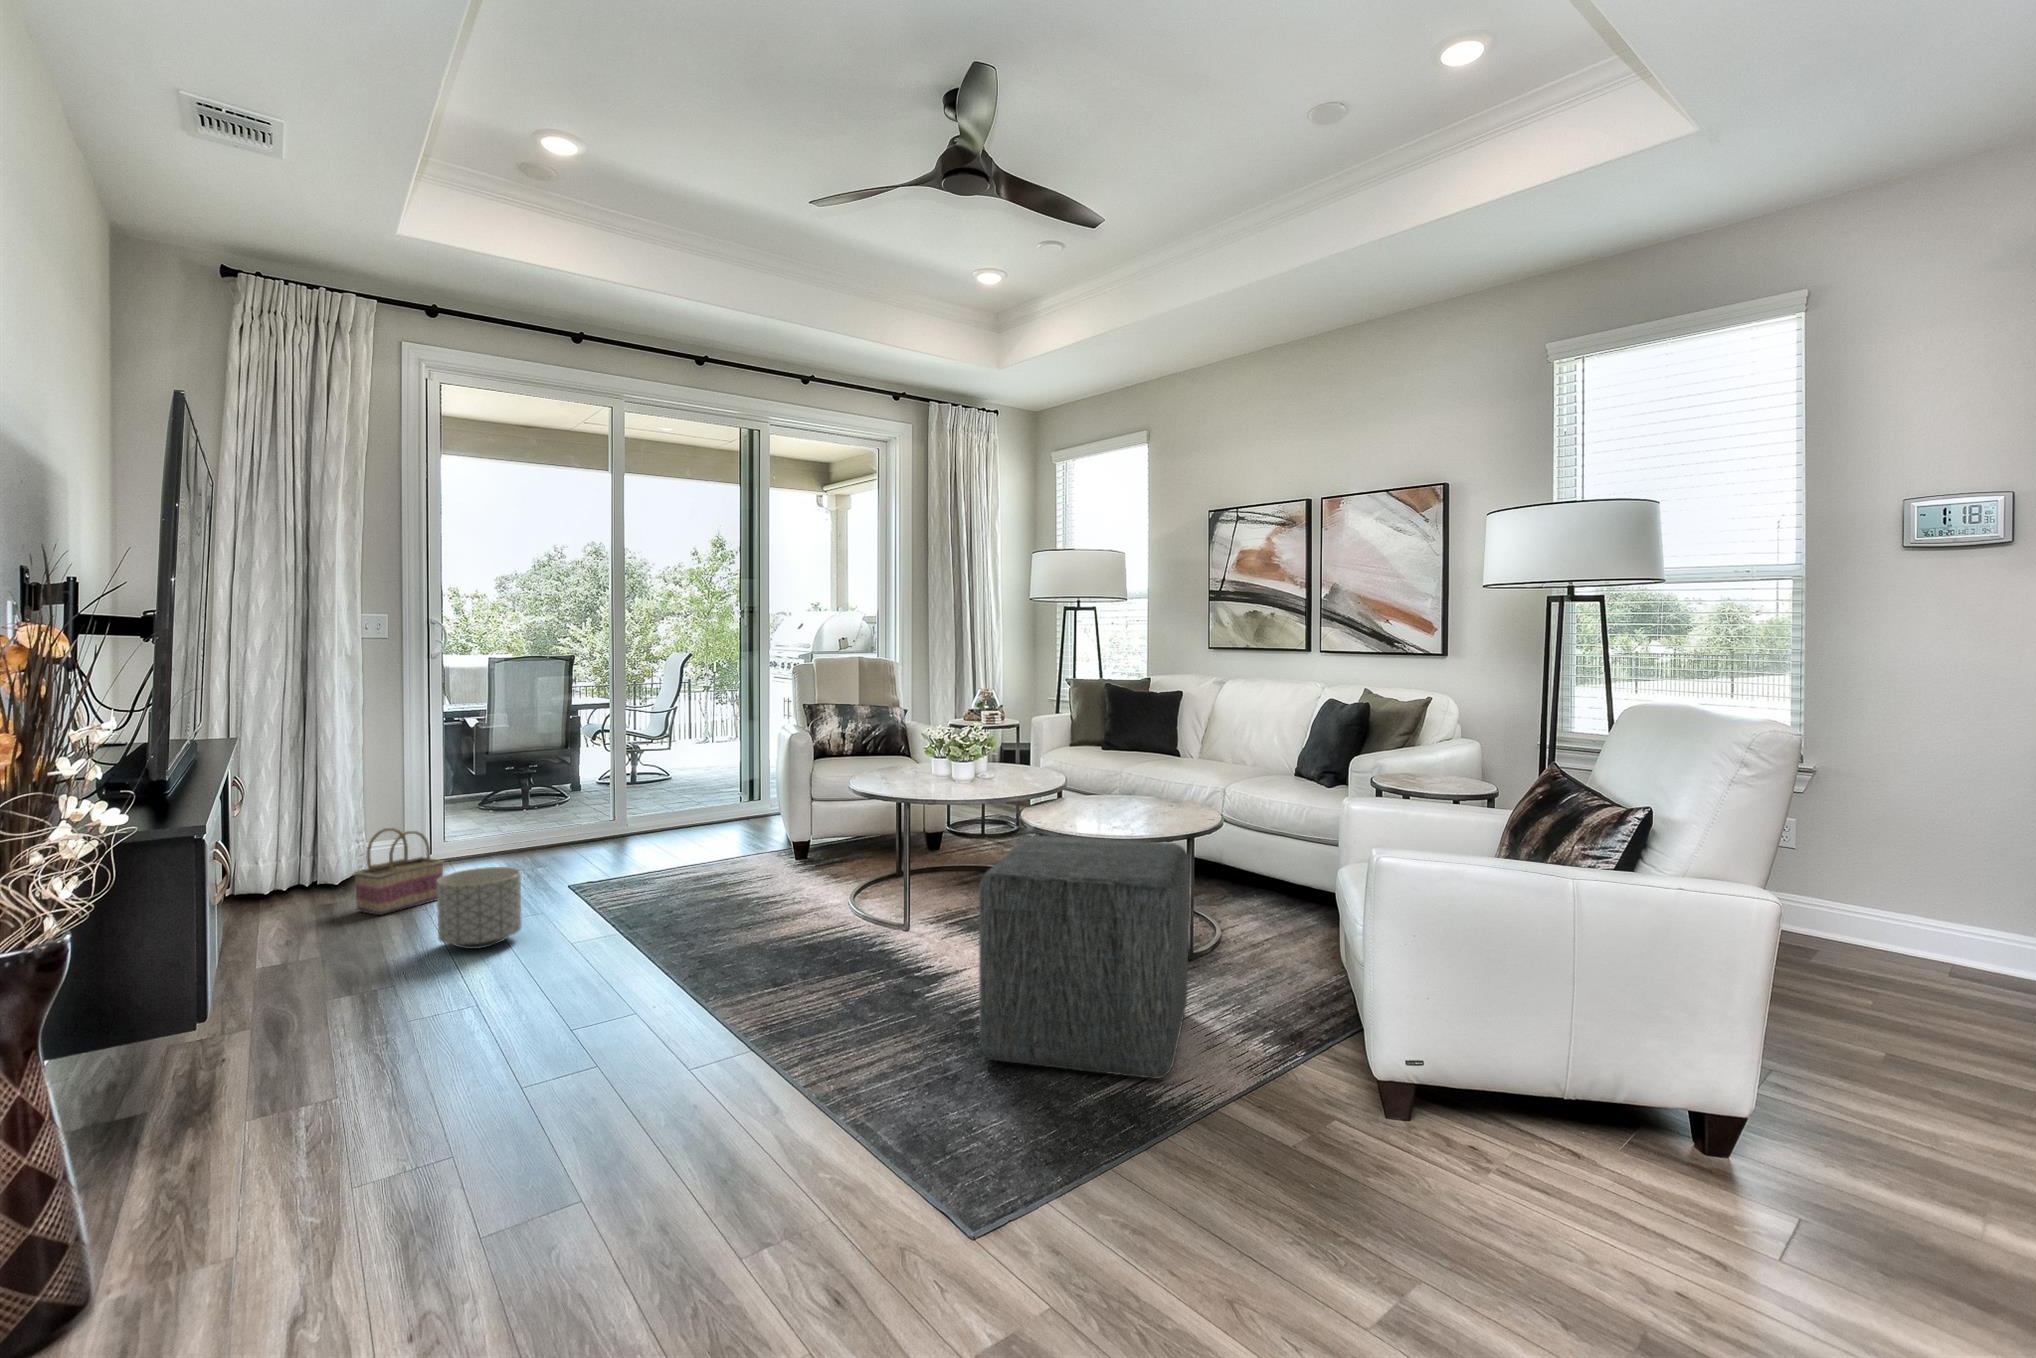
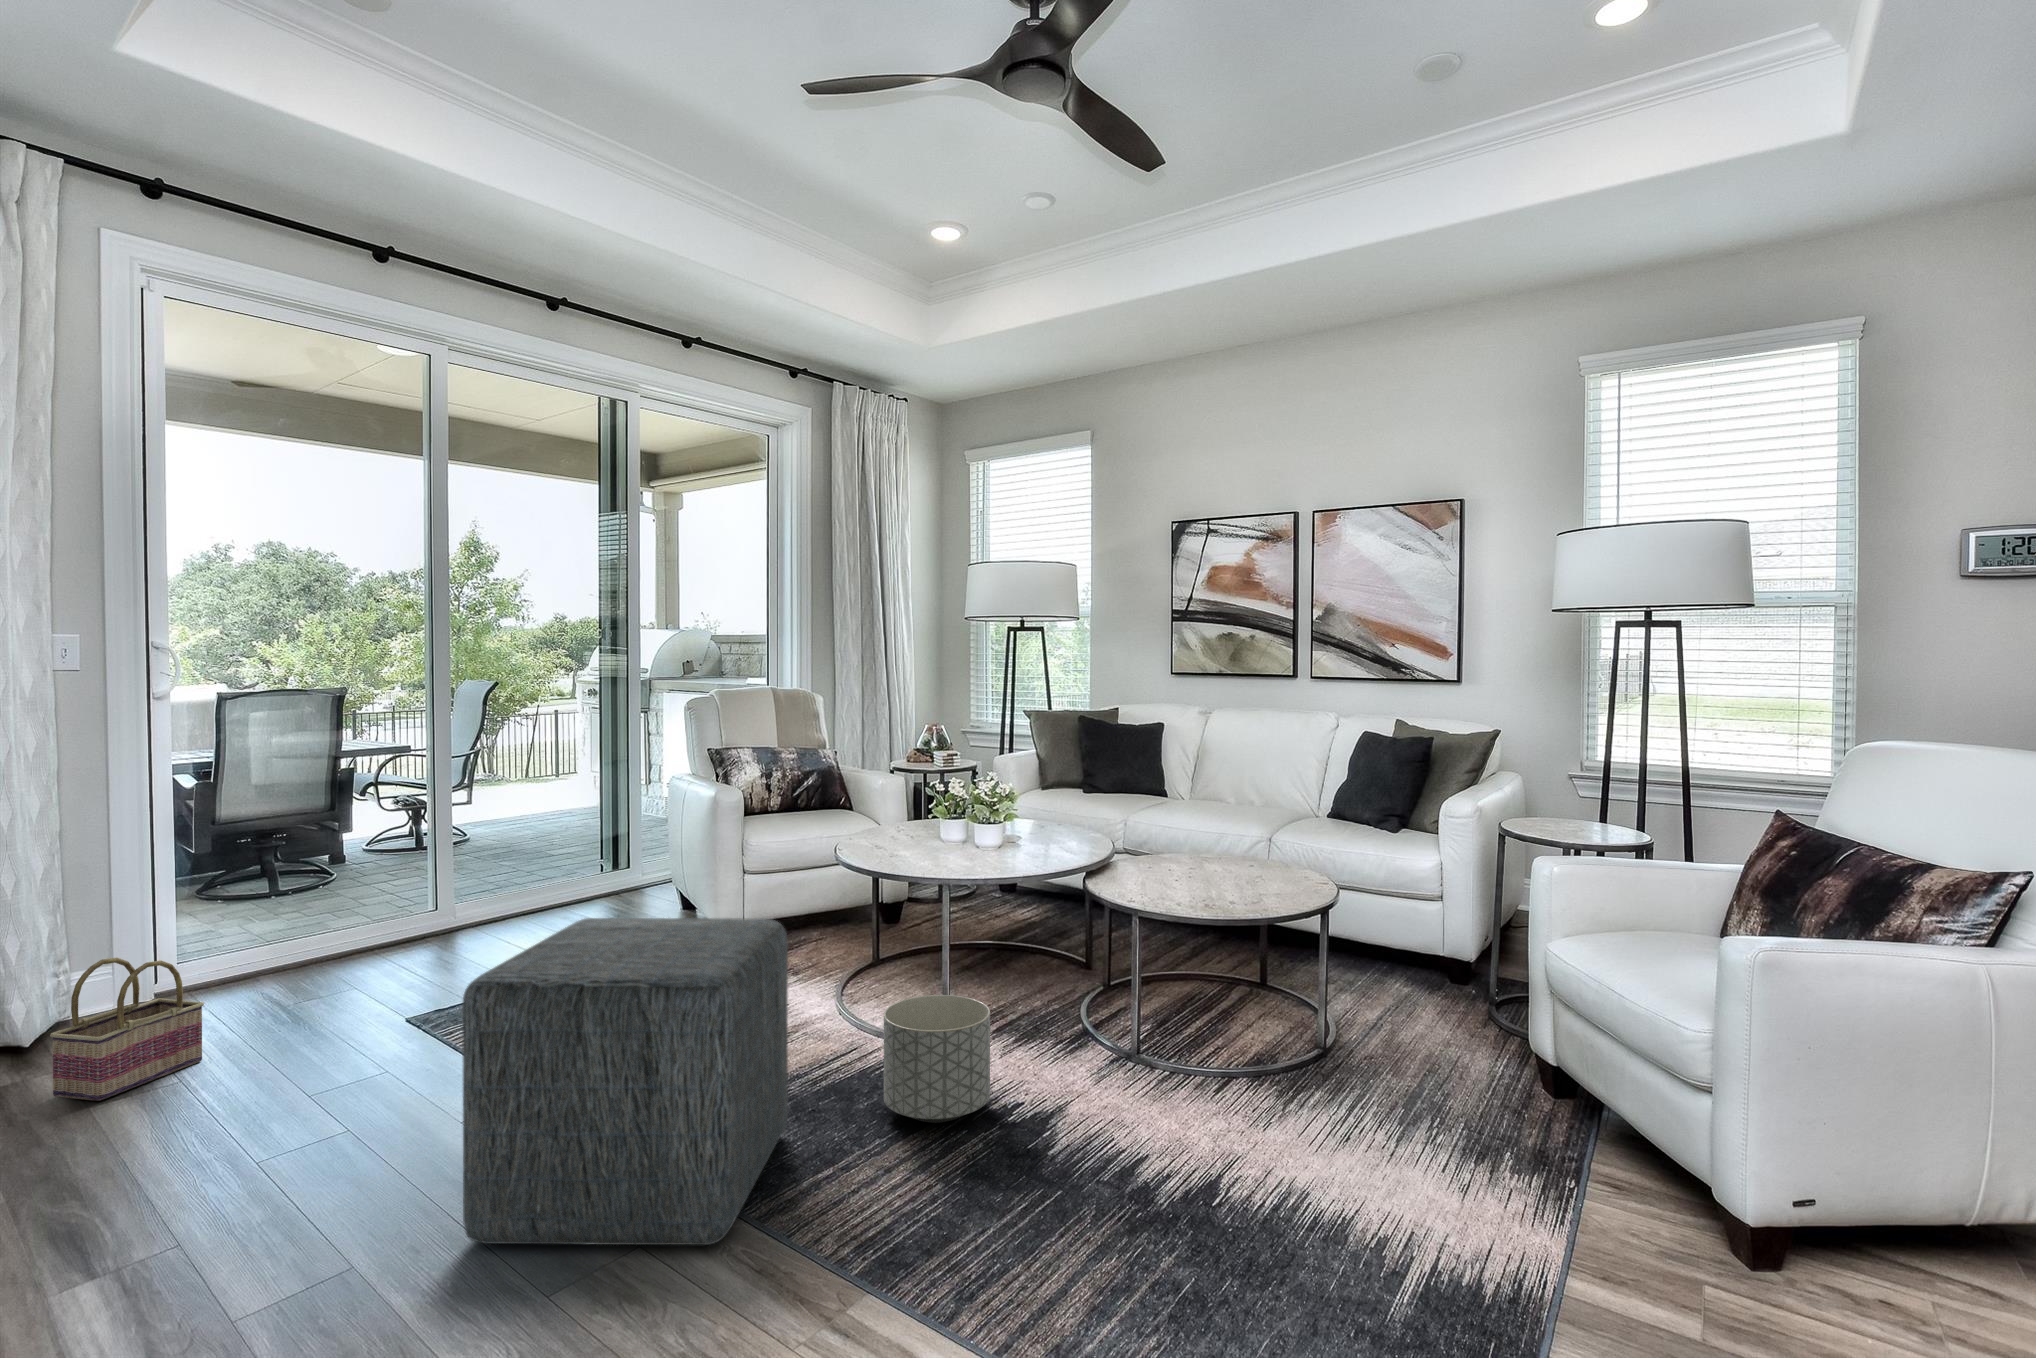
ottoman: present [979,836,1189,1079] -> present [462,918,788,1245]
planter: present [437,867,522,949] -> present [884,995,990,1123]

